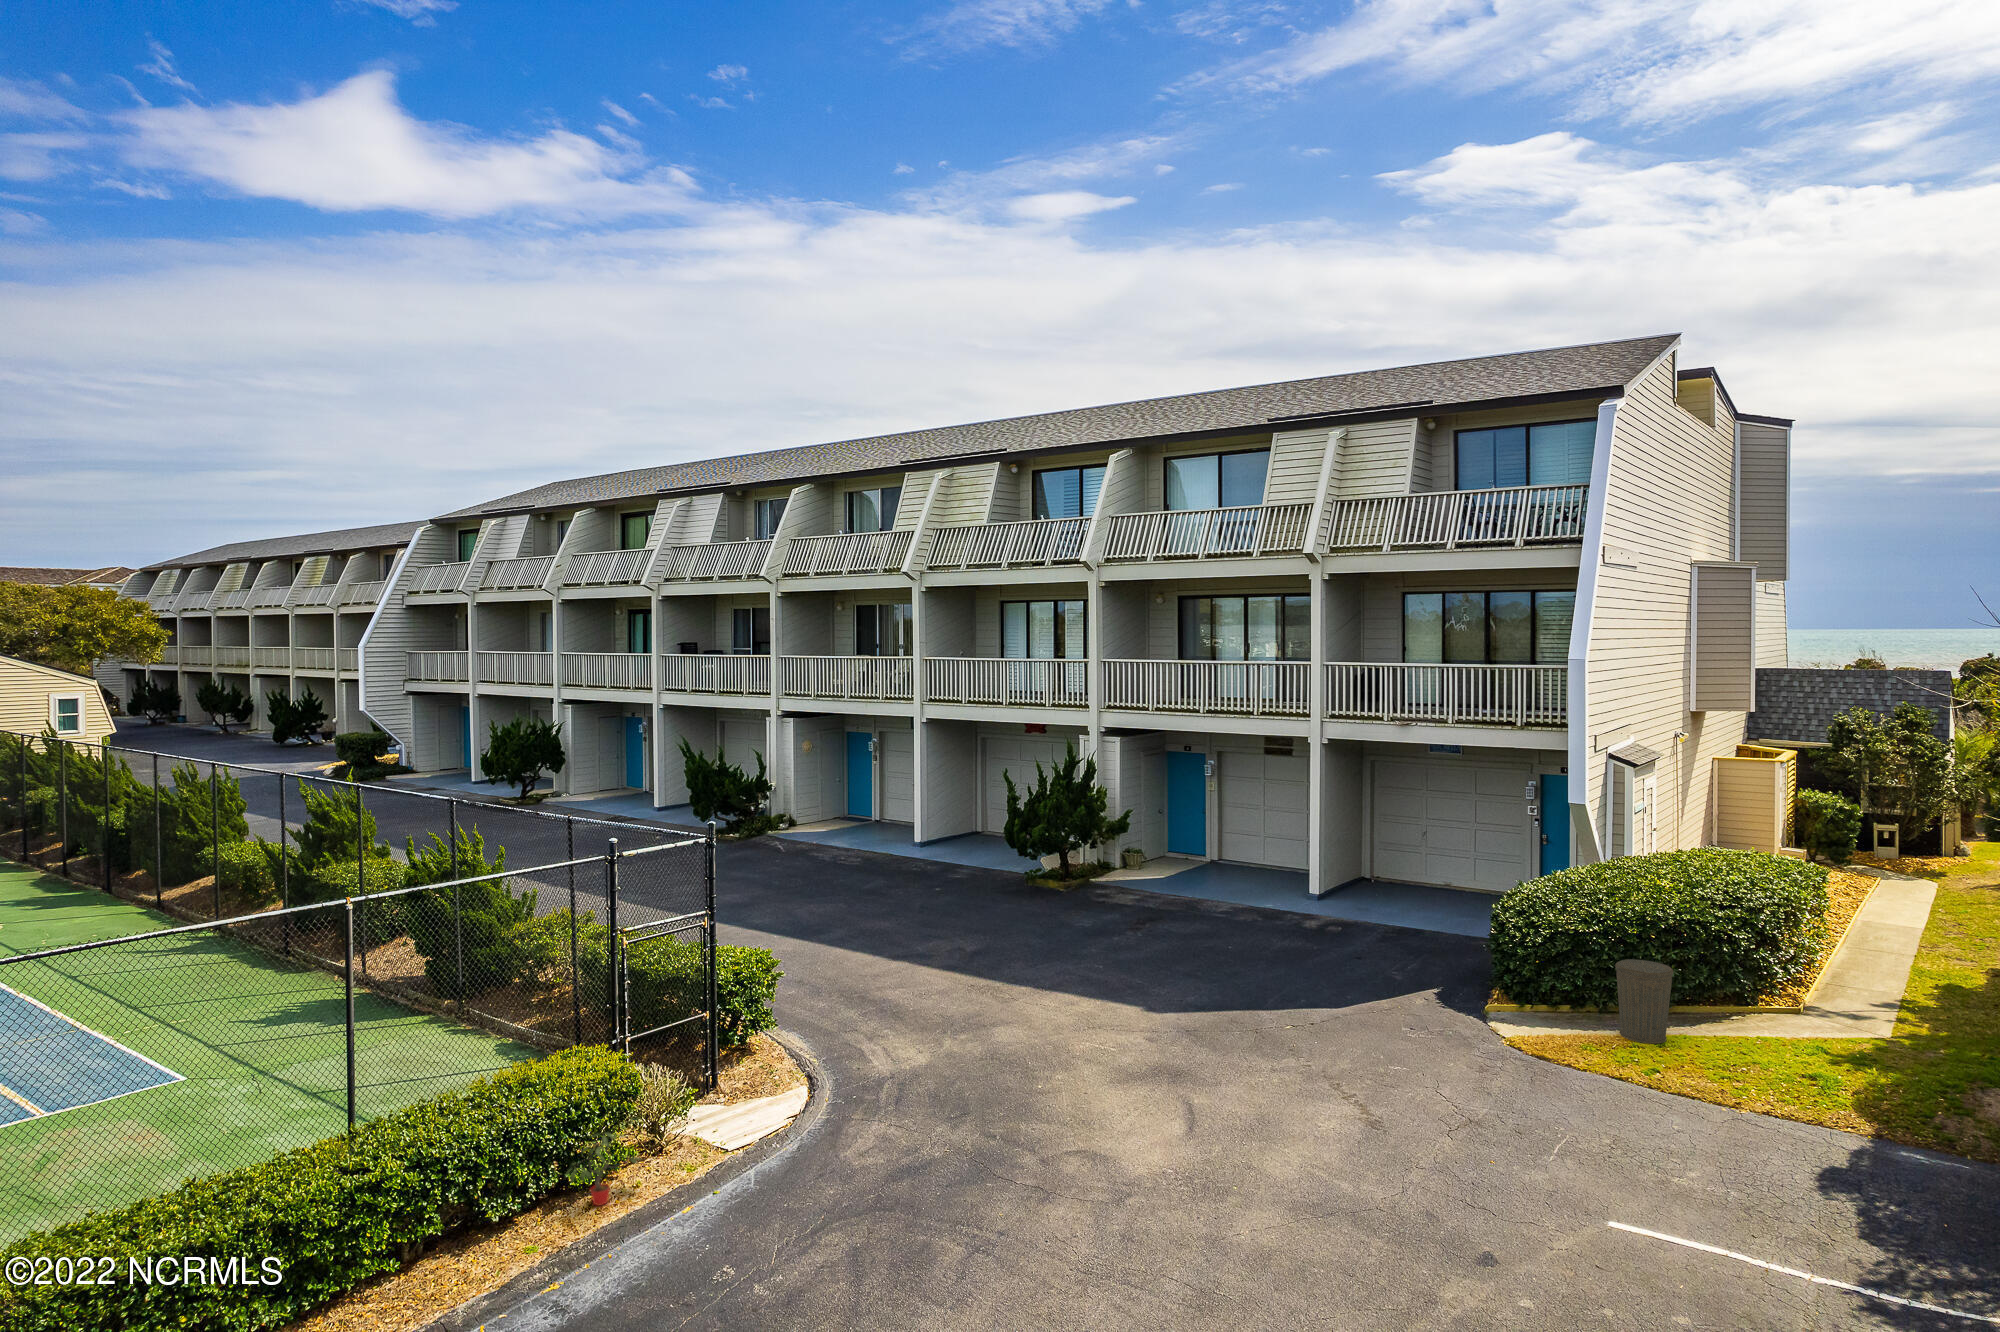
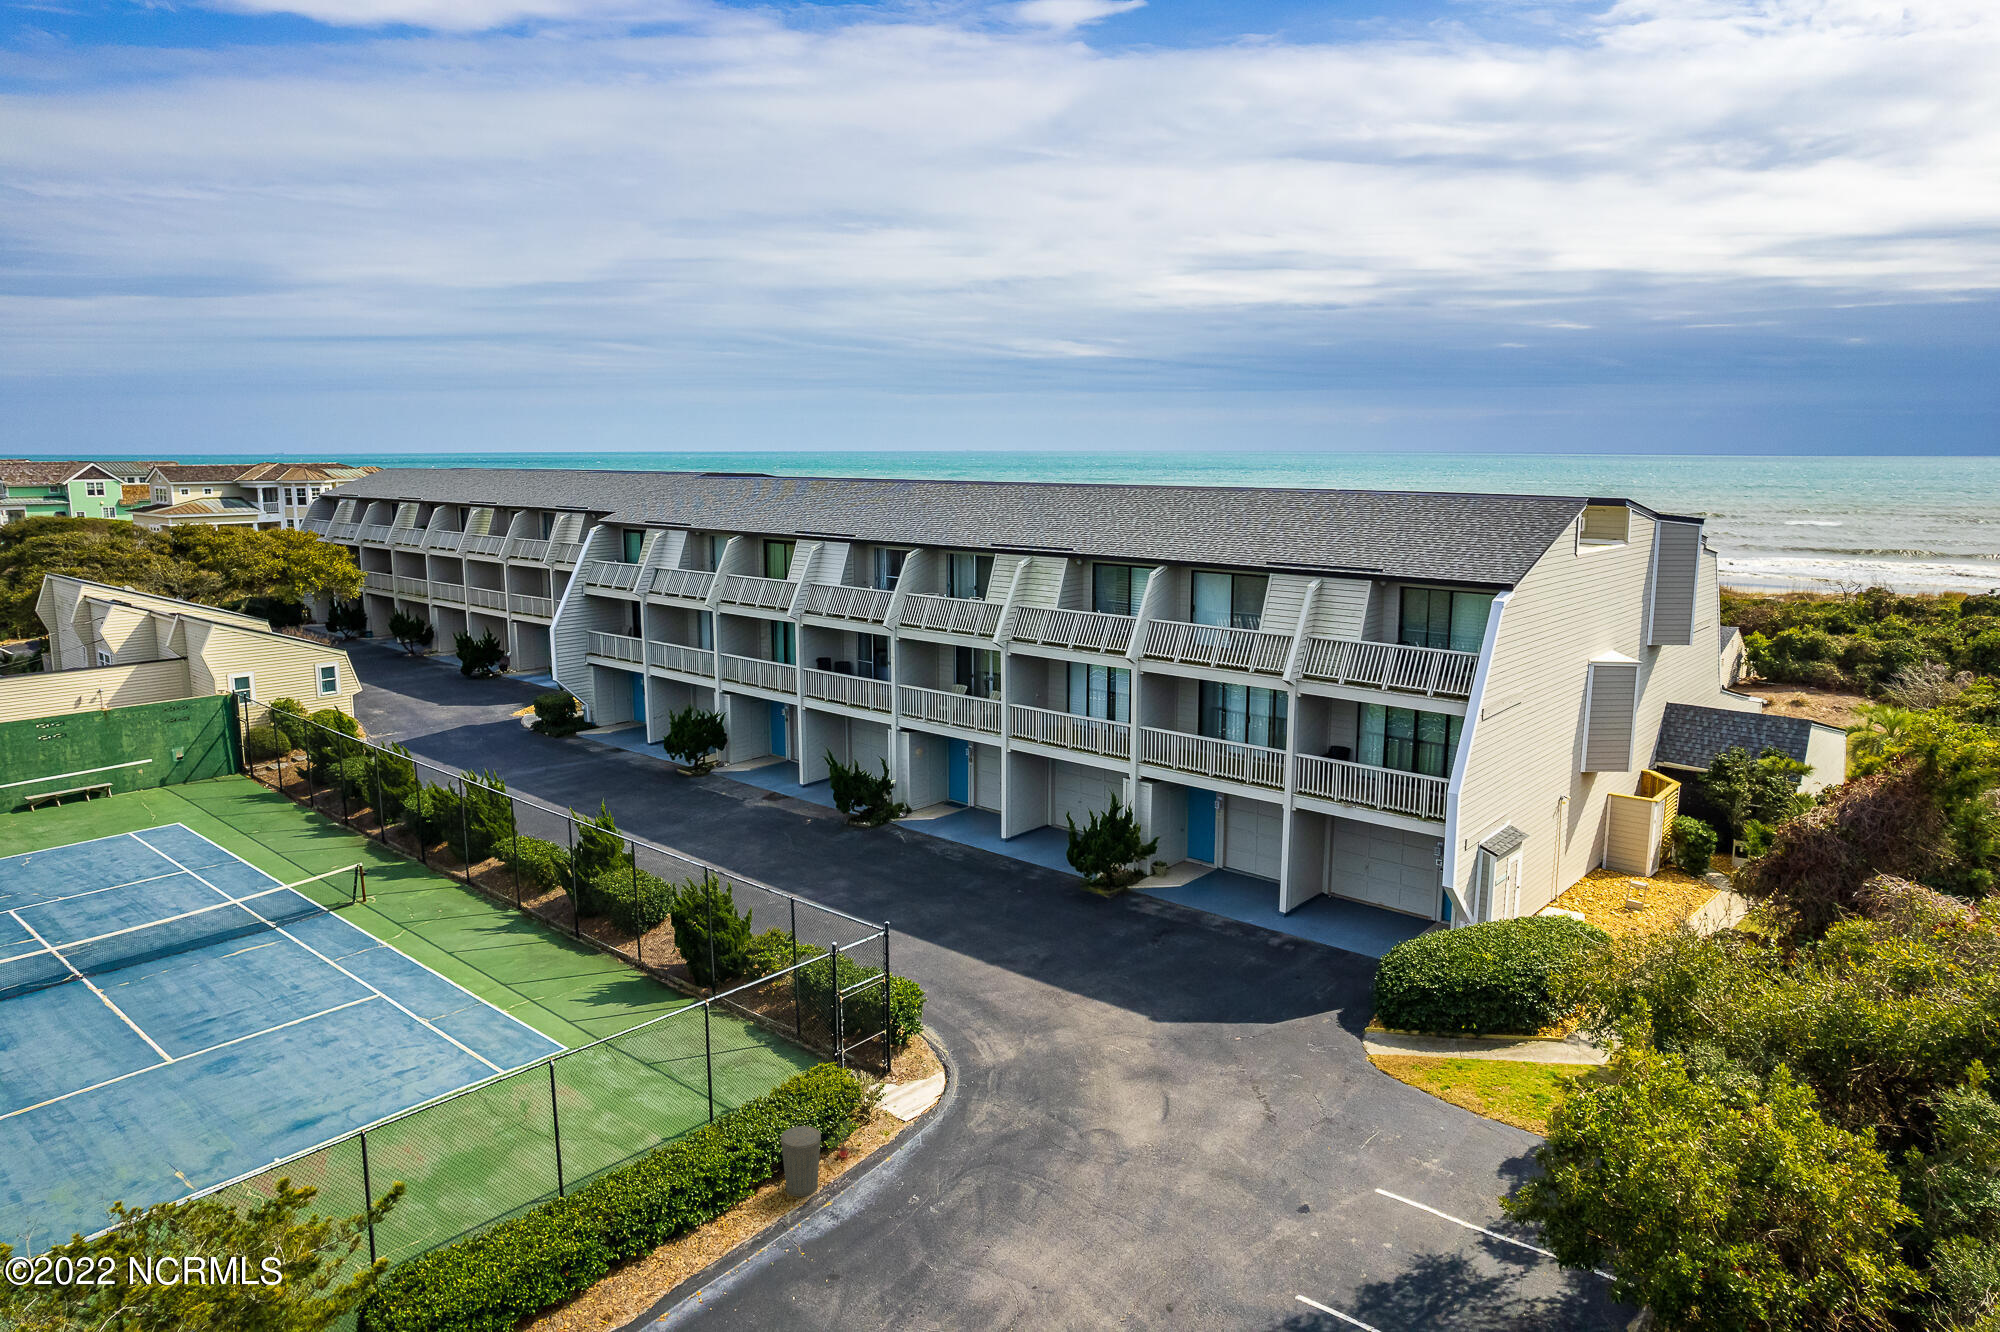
trash can: present [1615,959,1673,1044] -> present [781,1126,821,1197]

